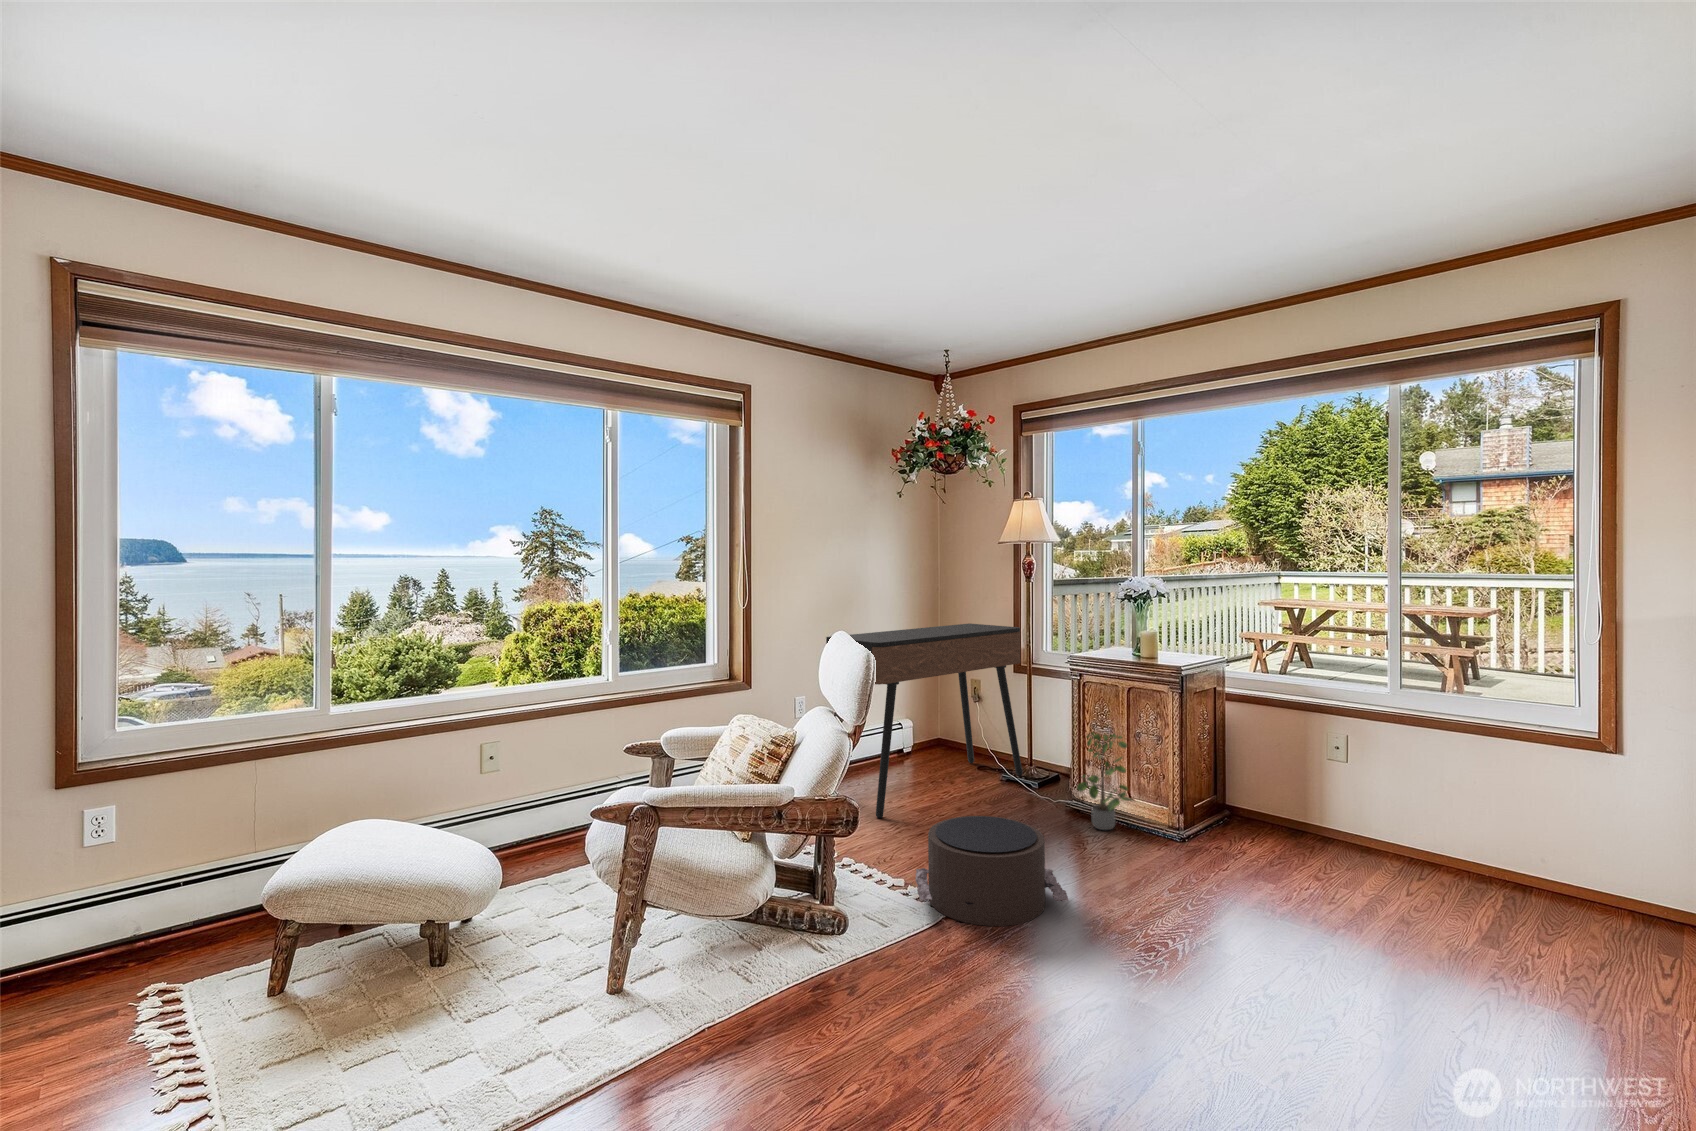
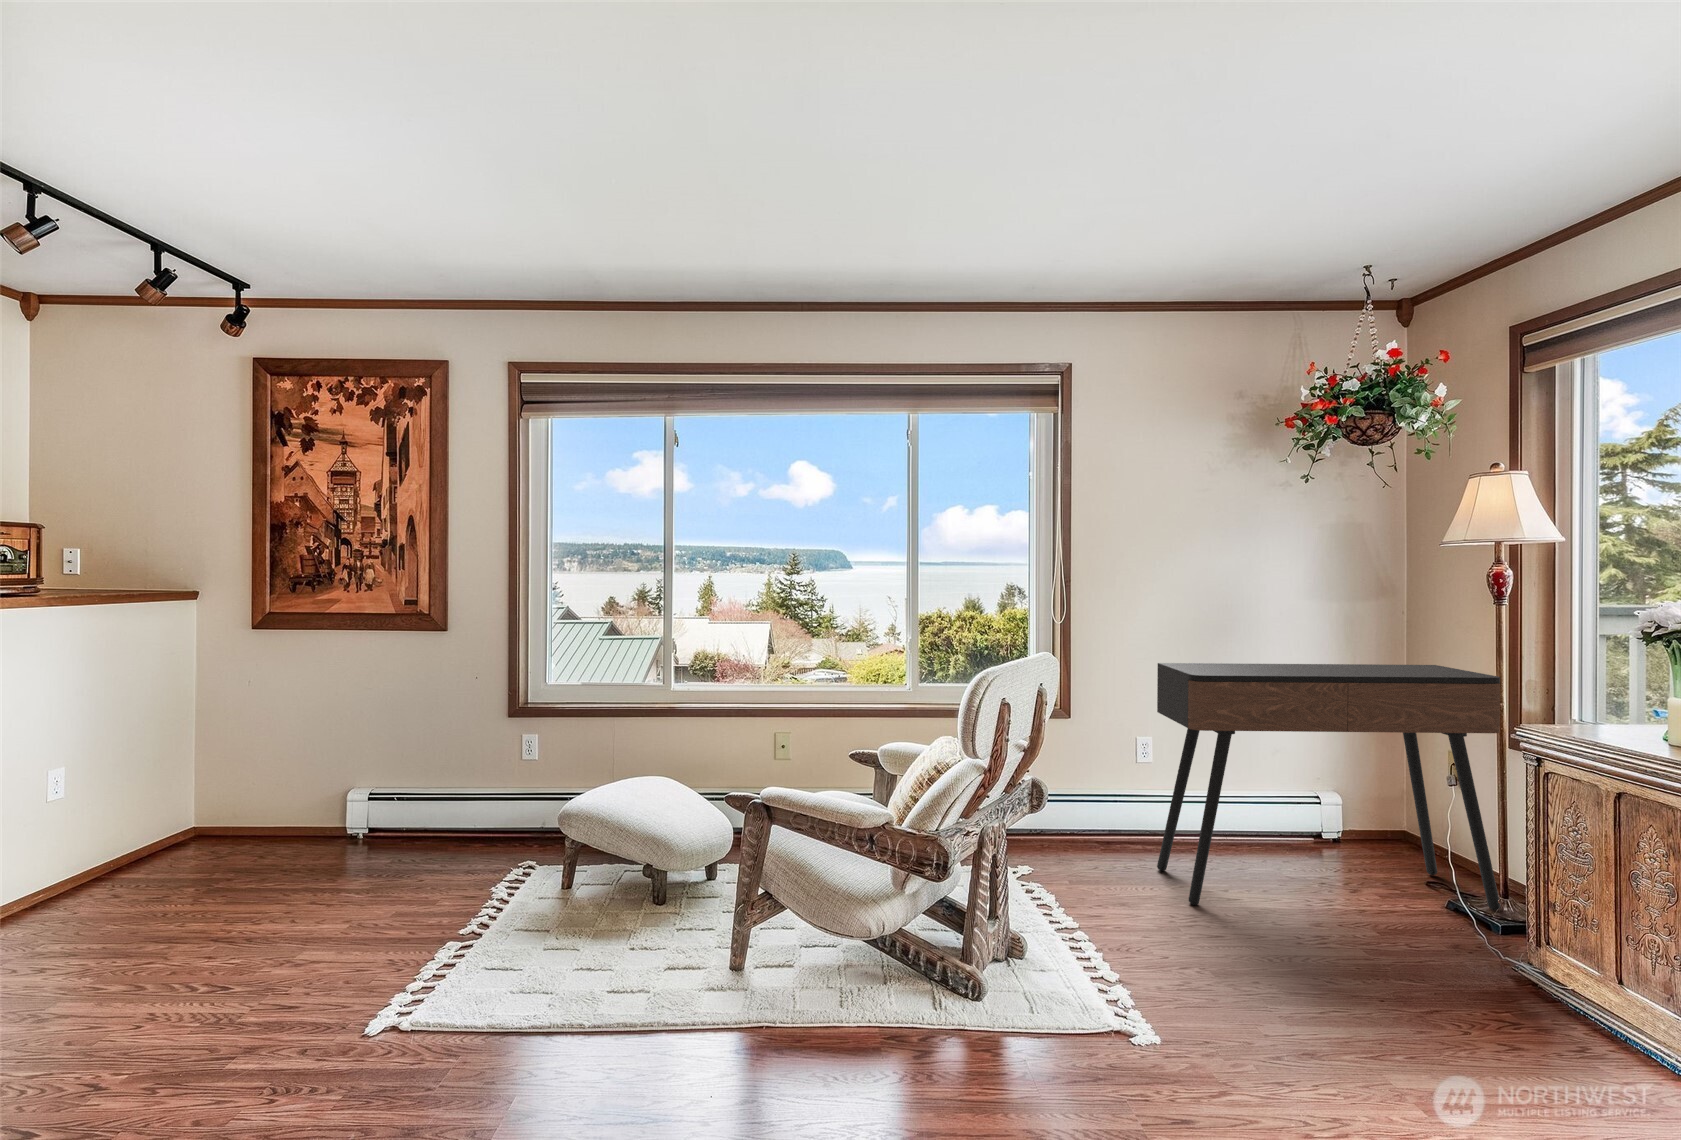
potted plant: present [1077,733,1133,830] -> none [1492,851,1586,1023]
pouf: present [915,816,1068,926] -> none [1085,915,1313,1078]

